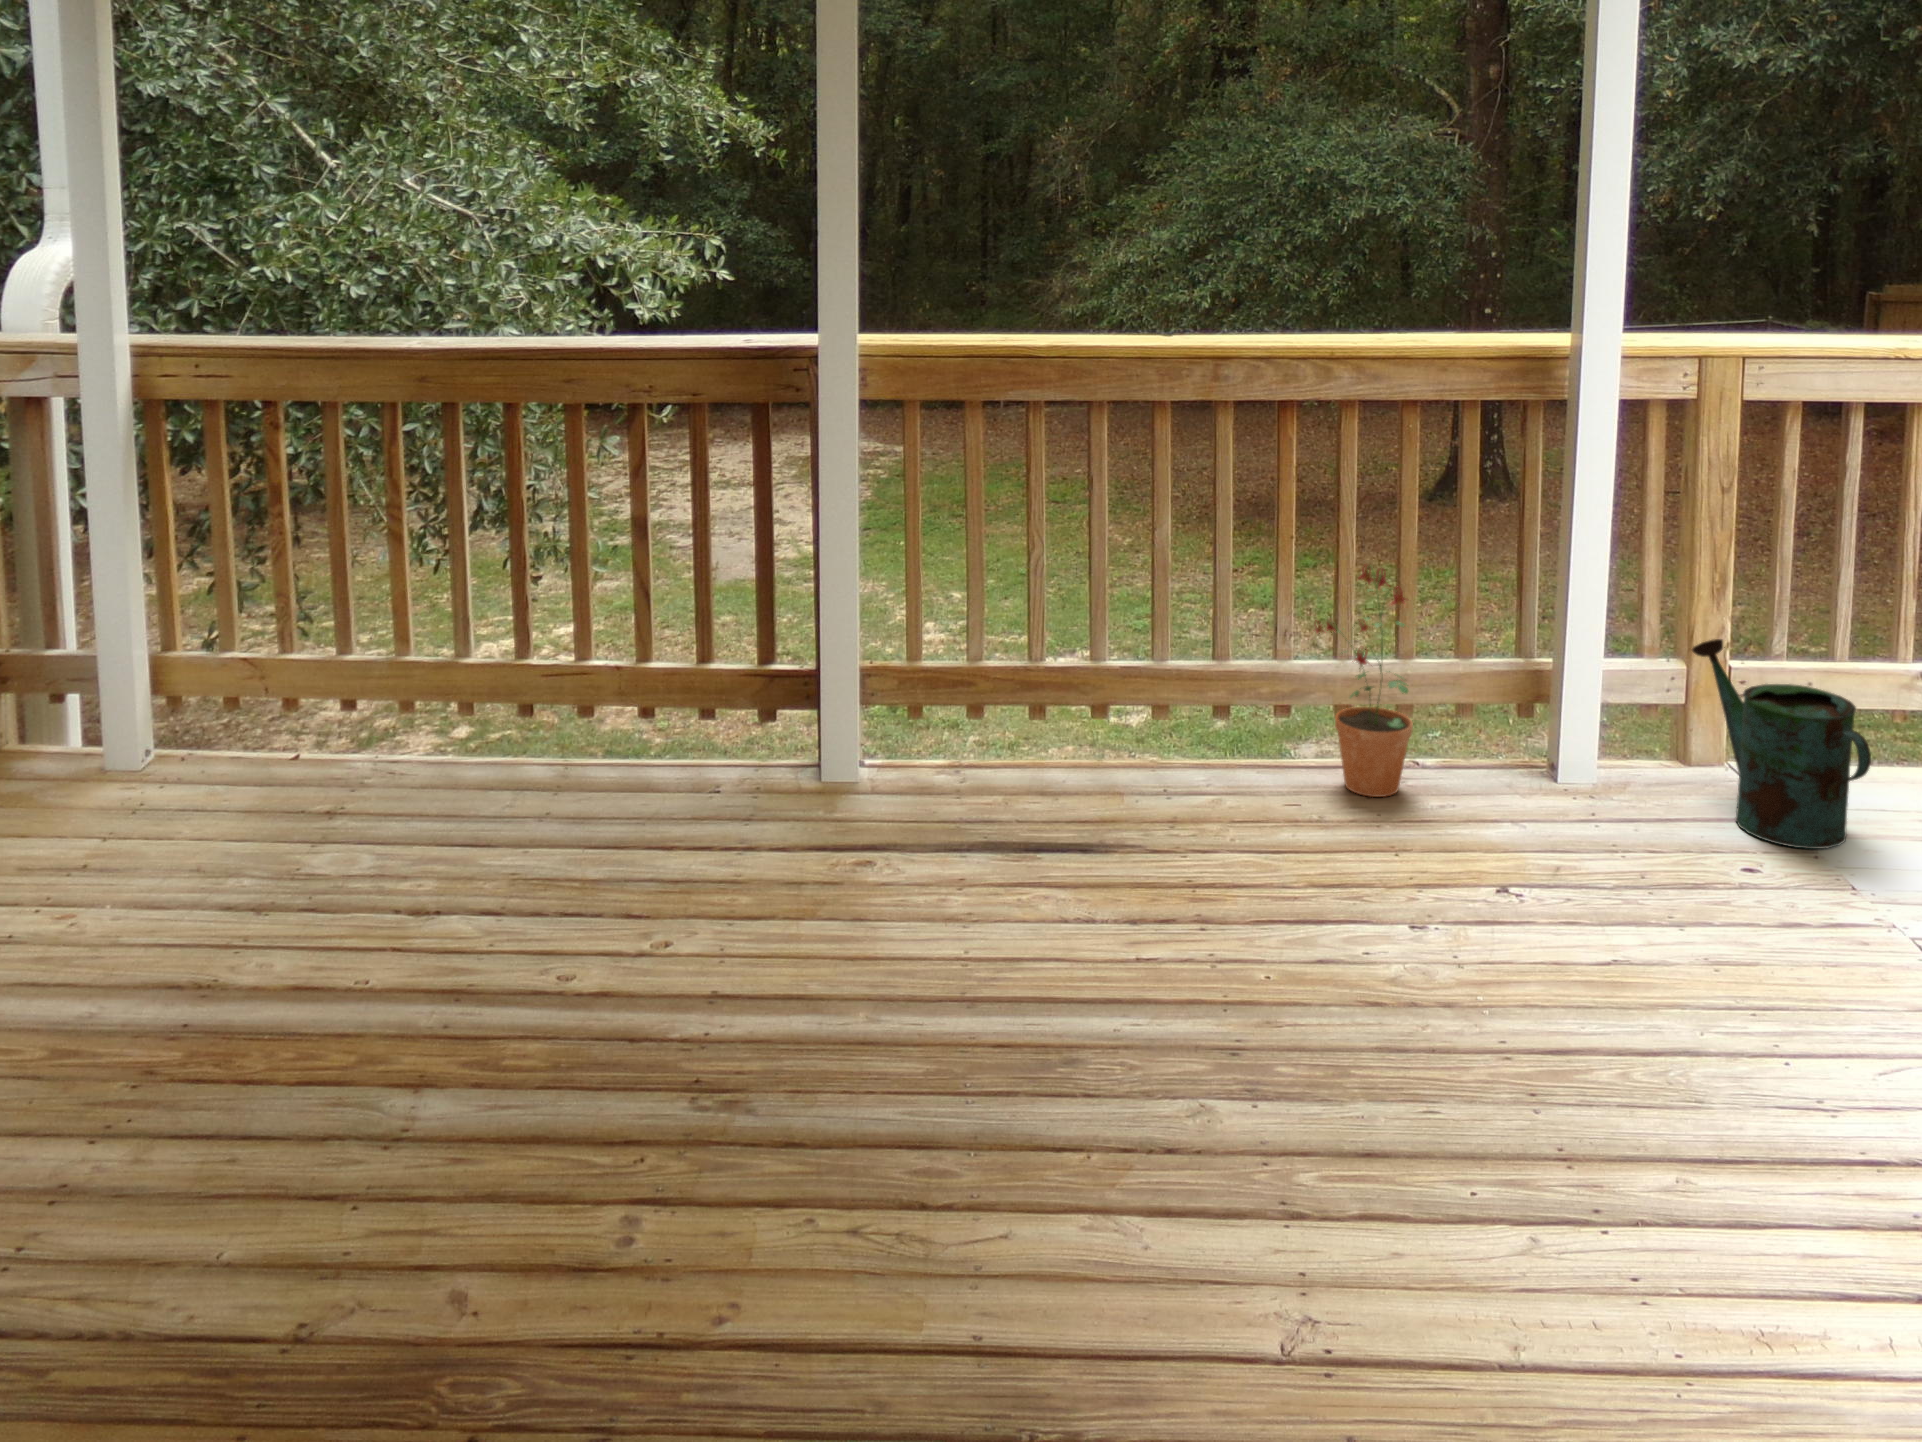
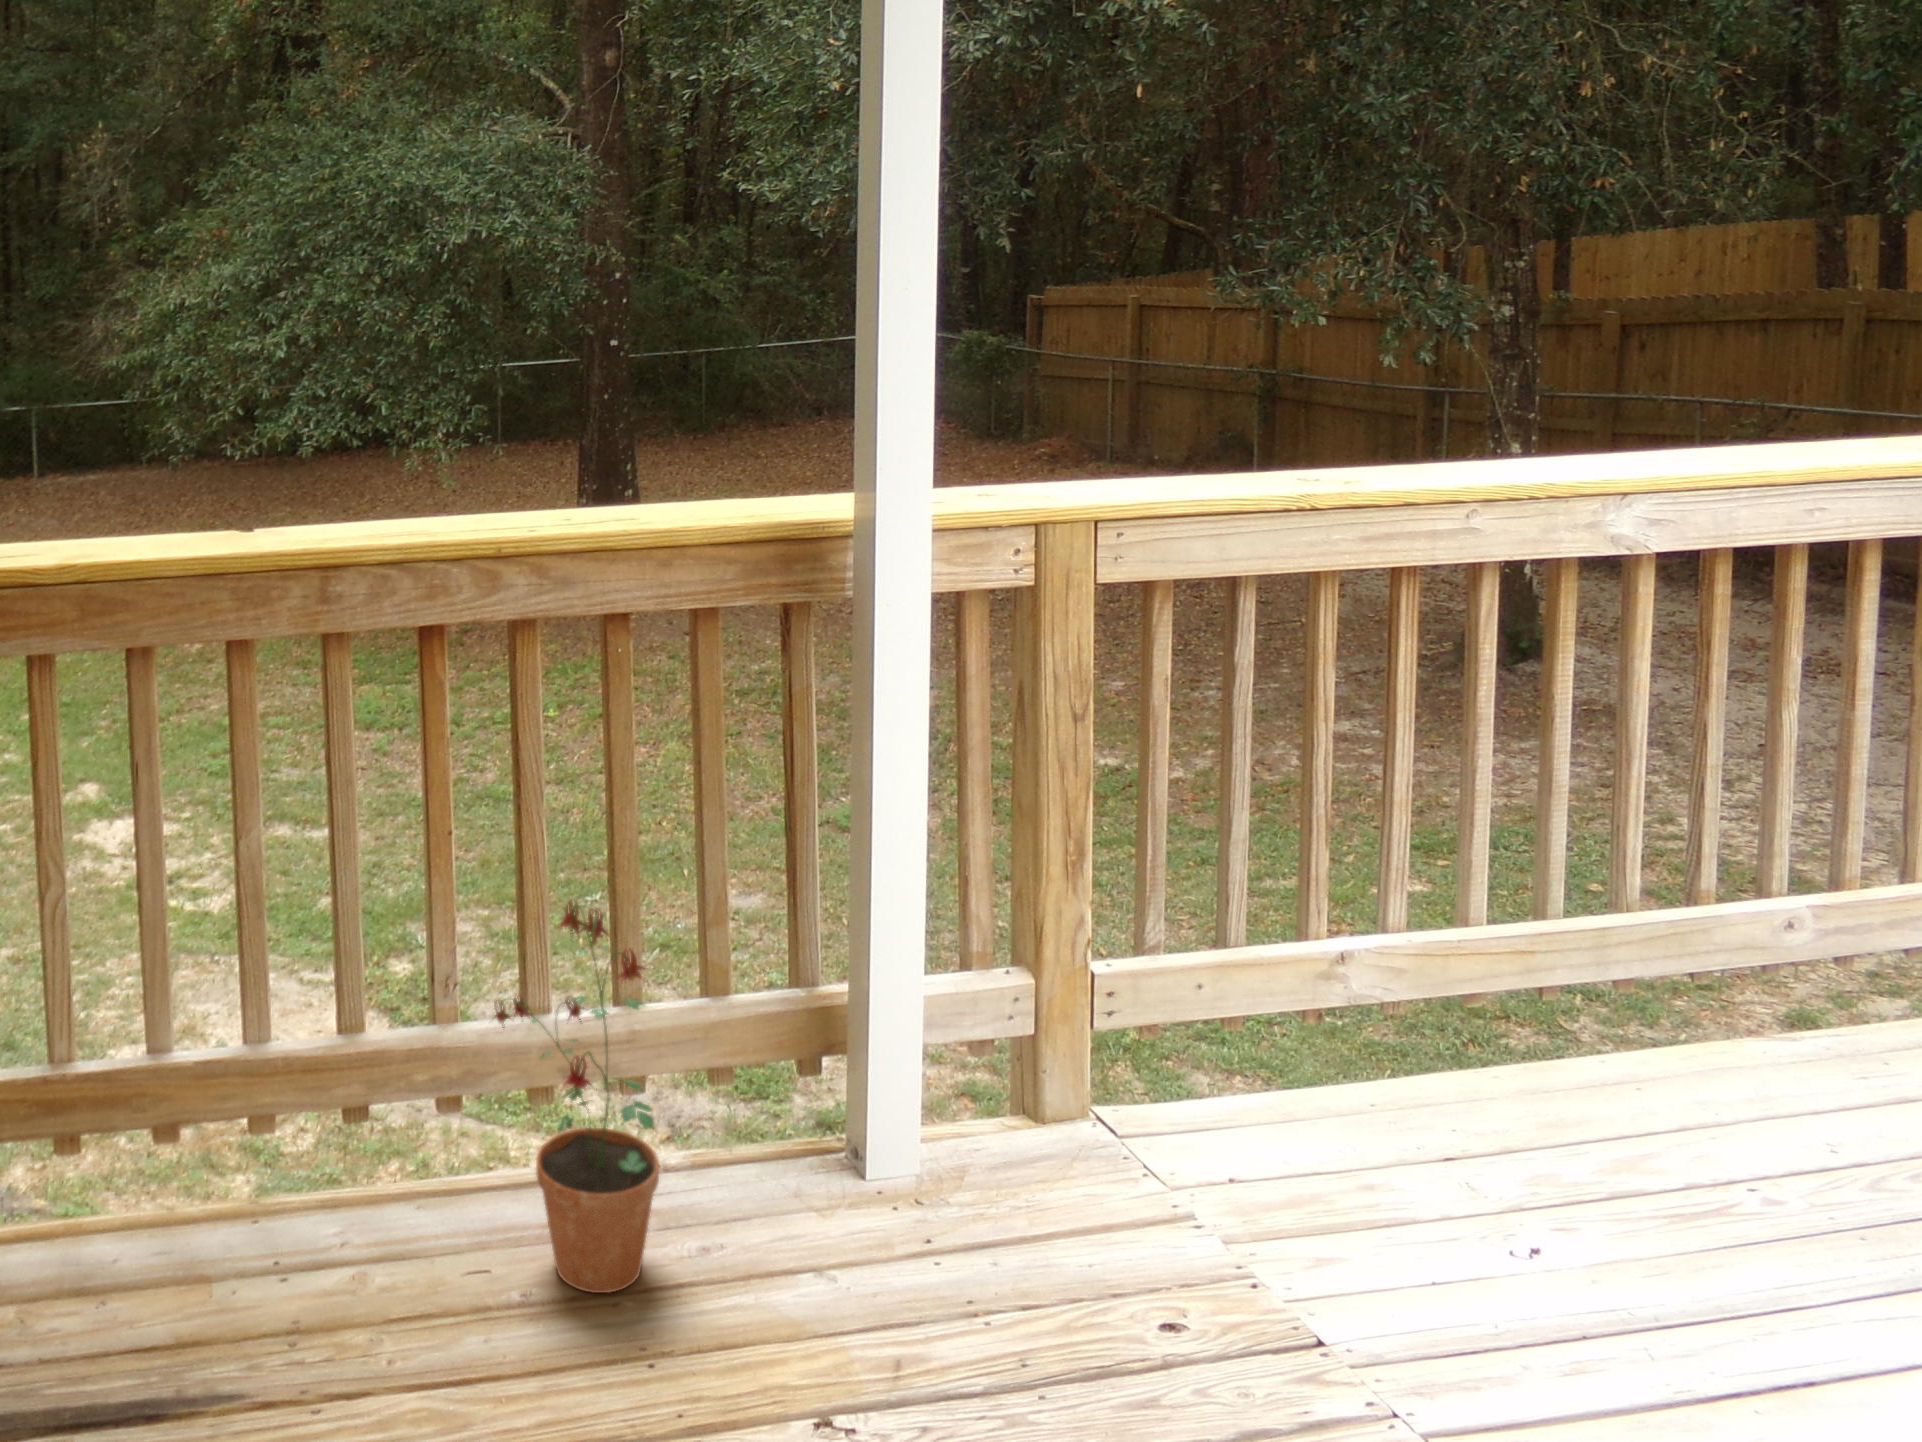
watering can: present [1692,639,1871,849] -> none [1049,954,1358,1308]

